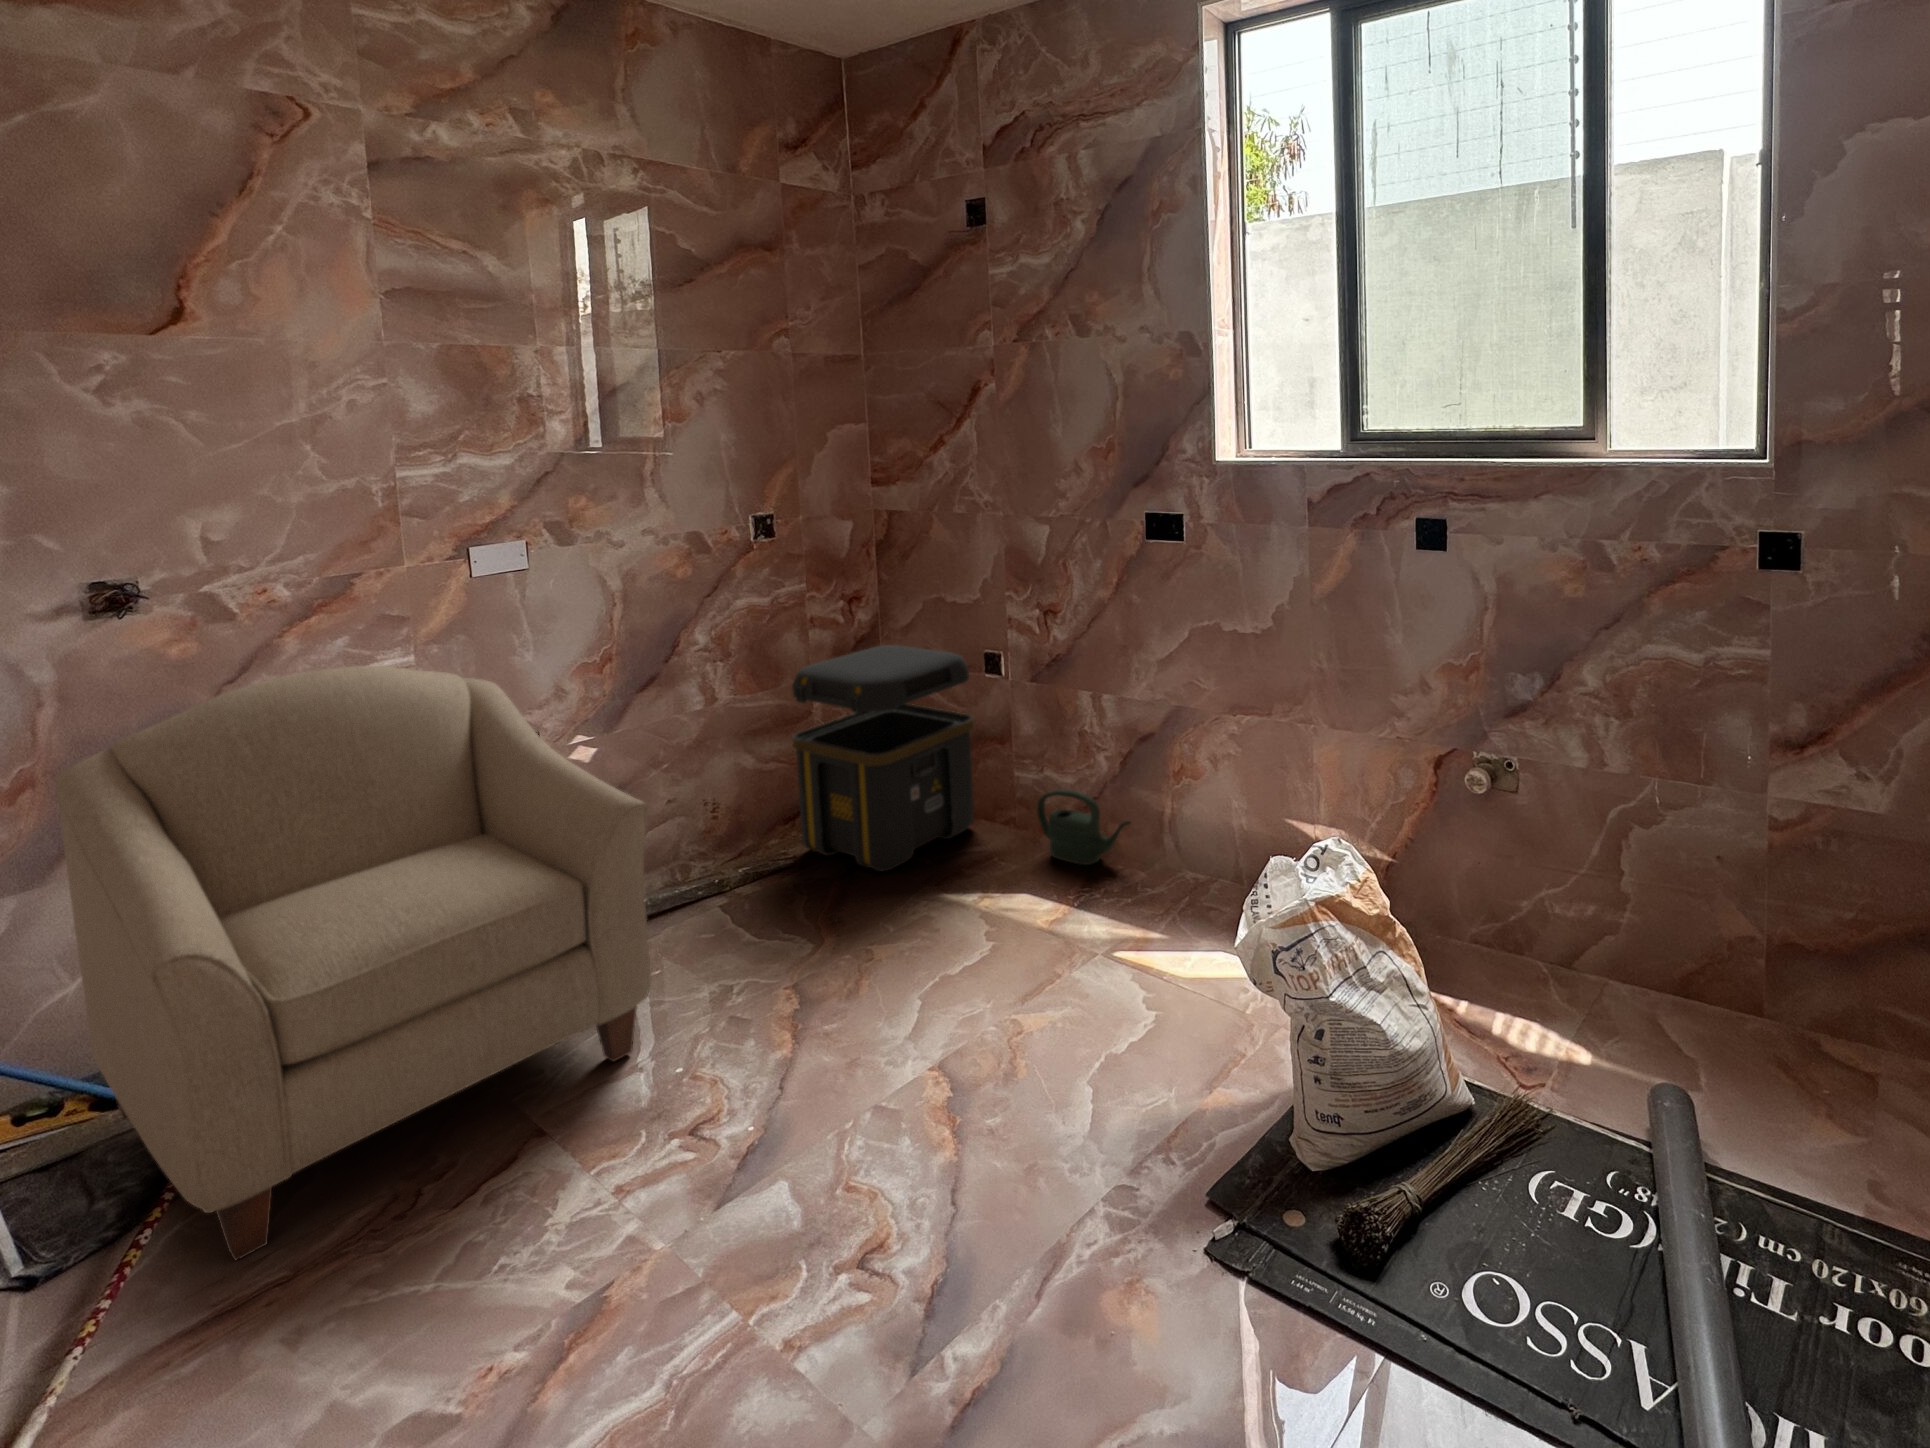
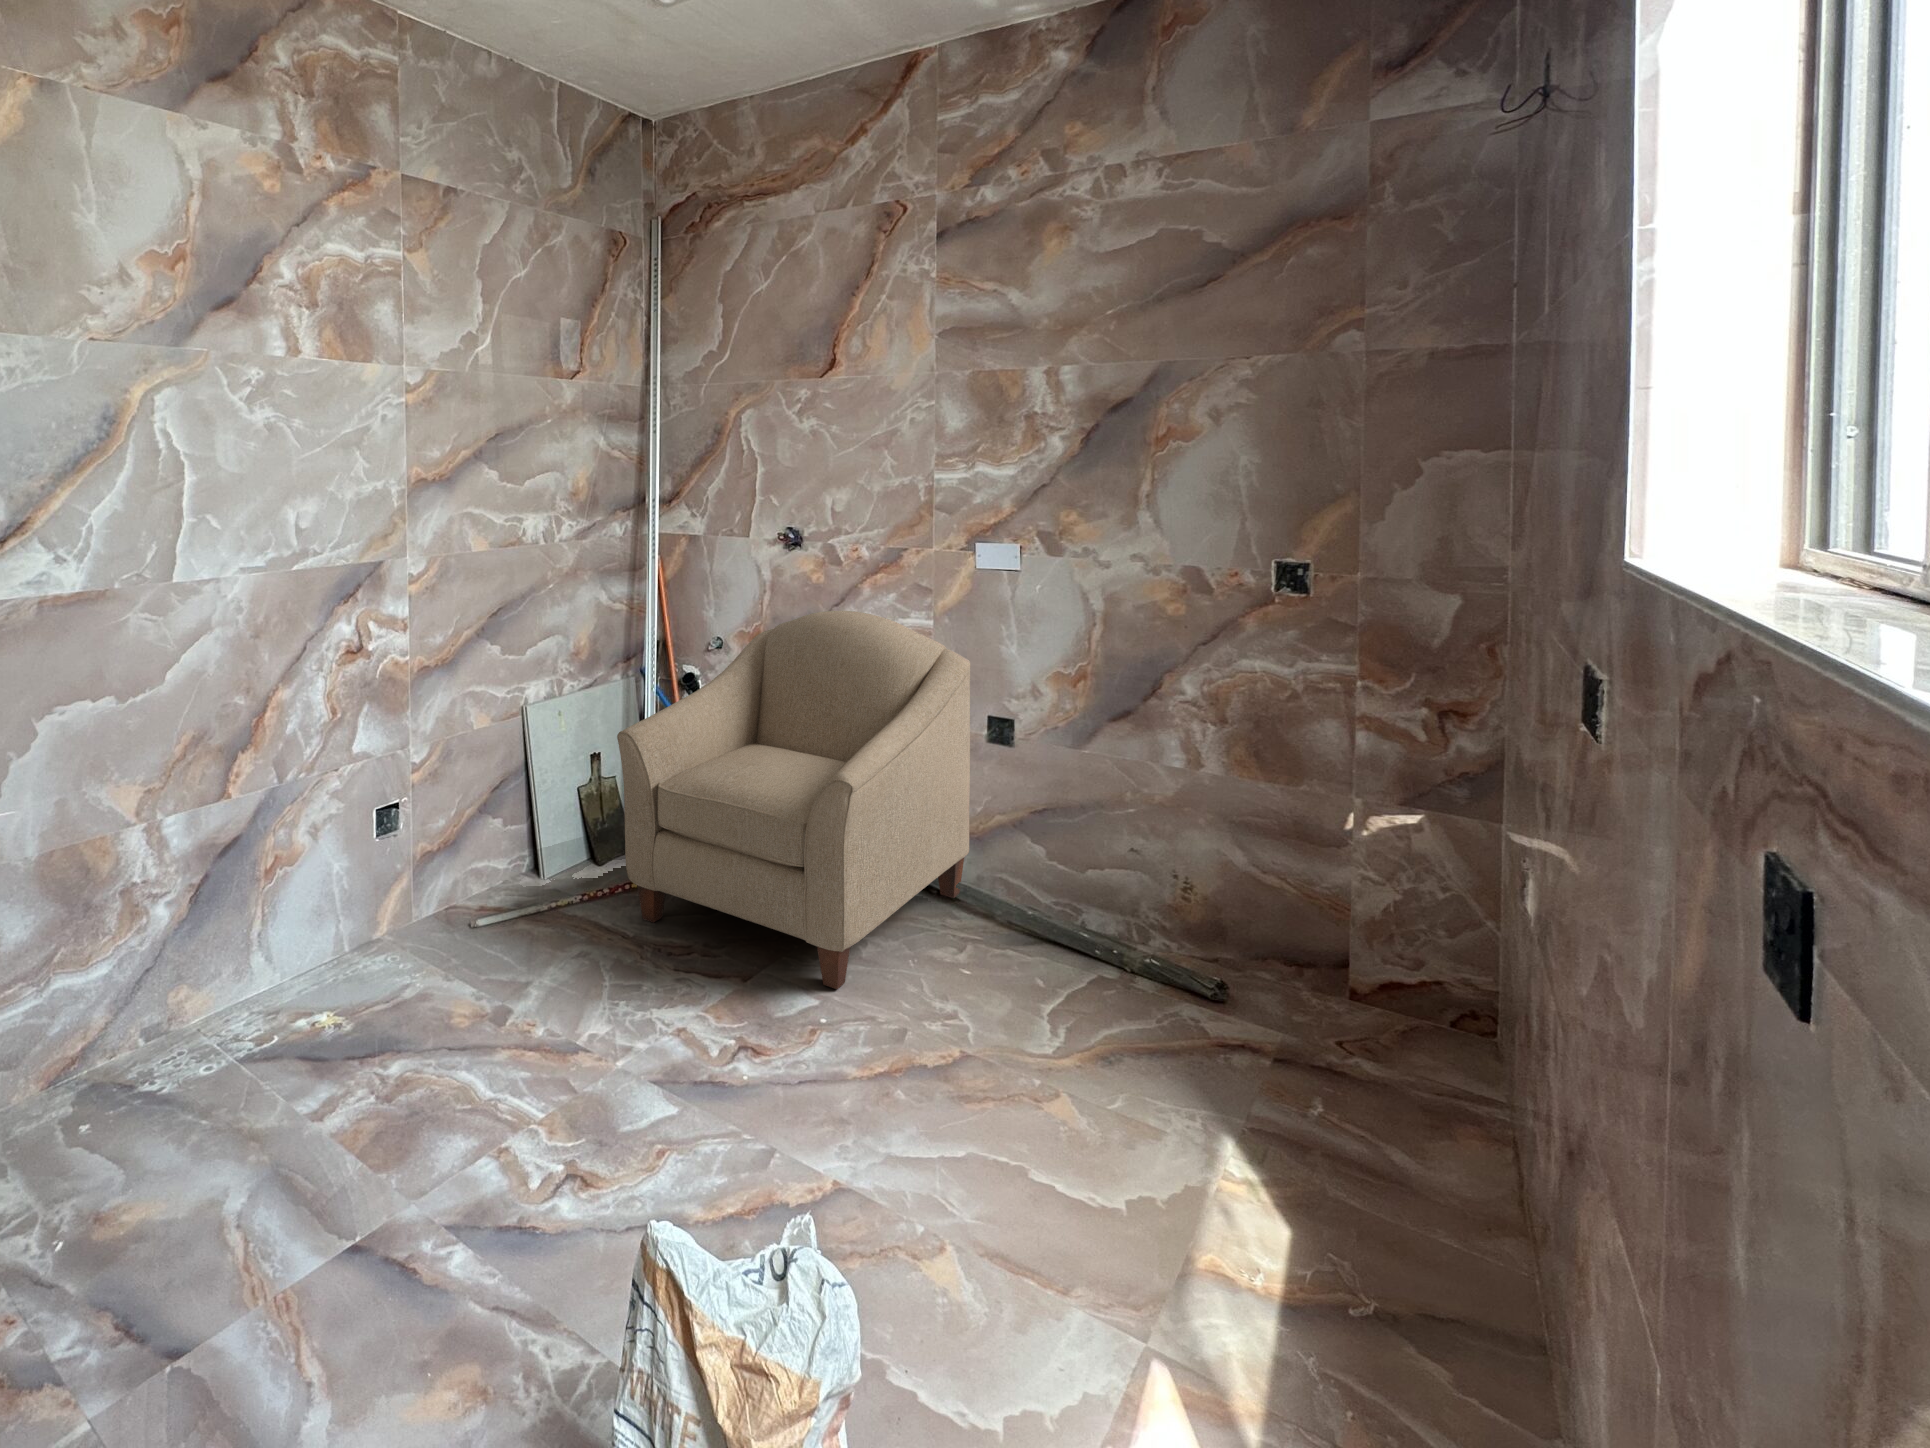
toolbox: present [792,645,975,871] -> none [1228,766,1480,1131]
watering can: present [1037,790,1130,865] -> none [1423,1138,1492,1326]

